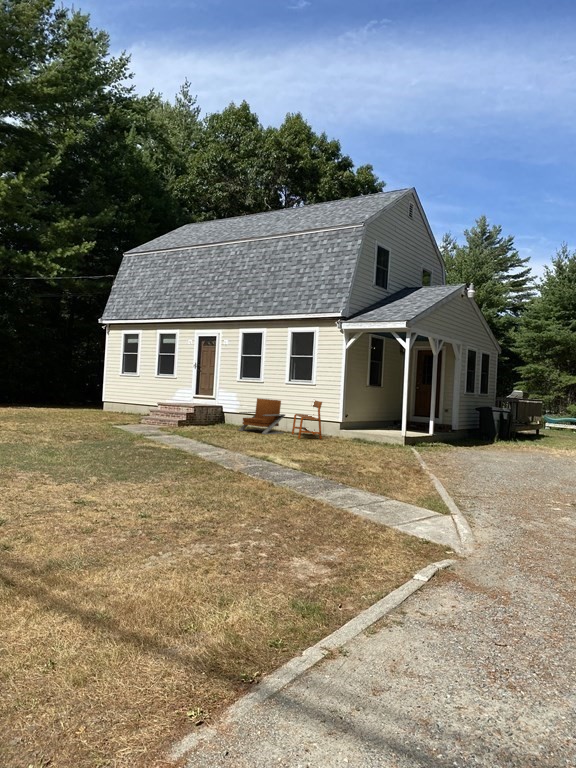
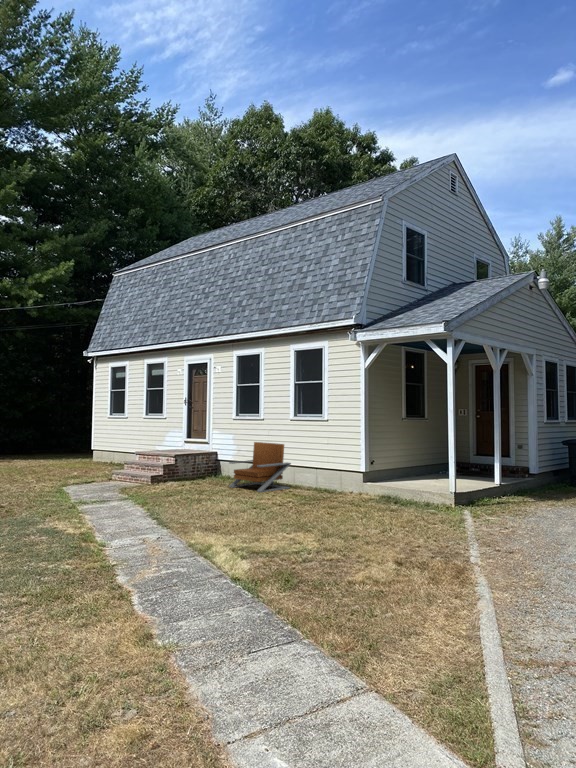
bench: present [292,400,322,439] -> none [300,441,337,499]

